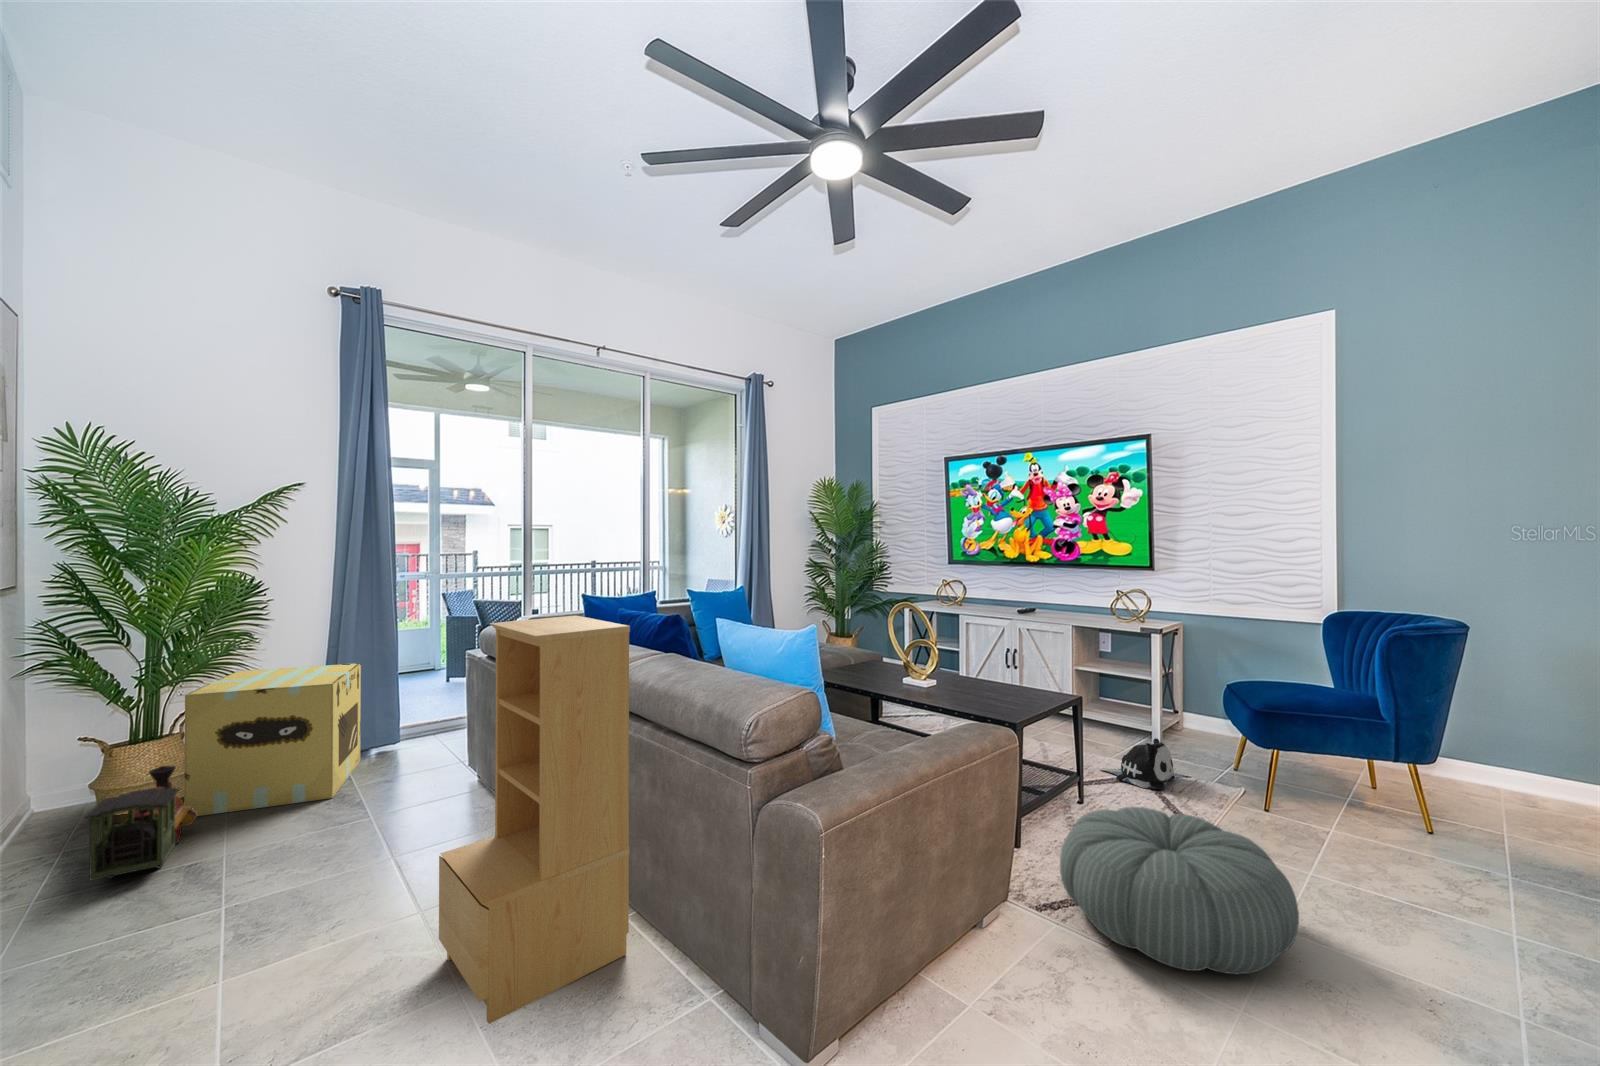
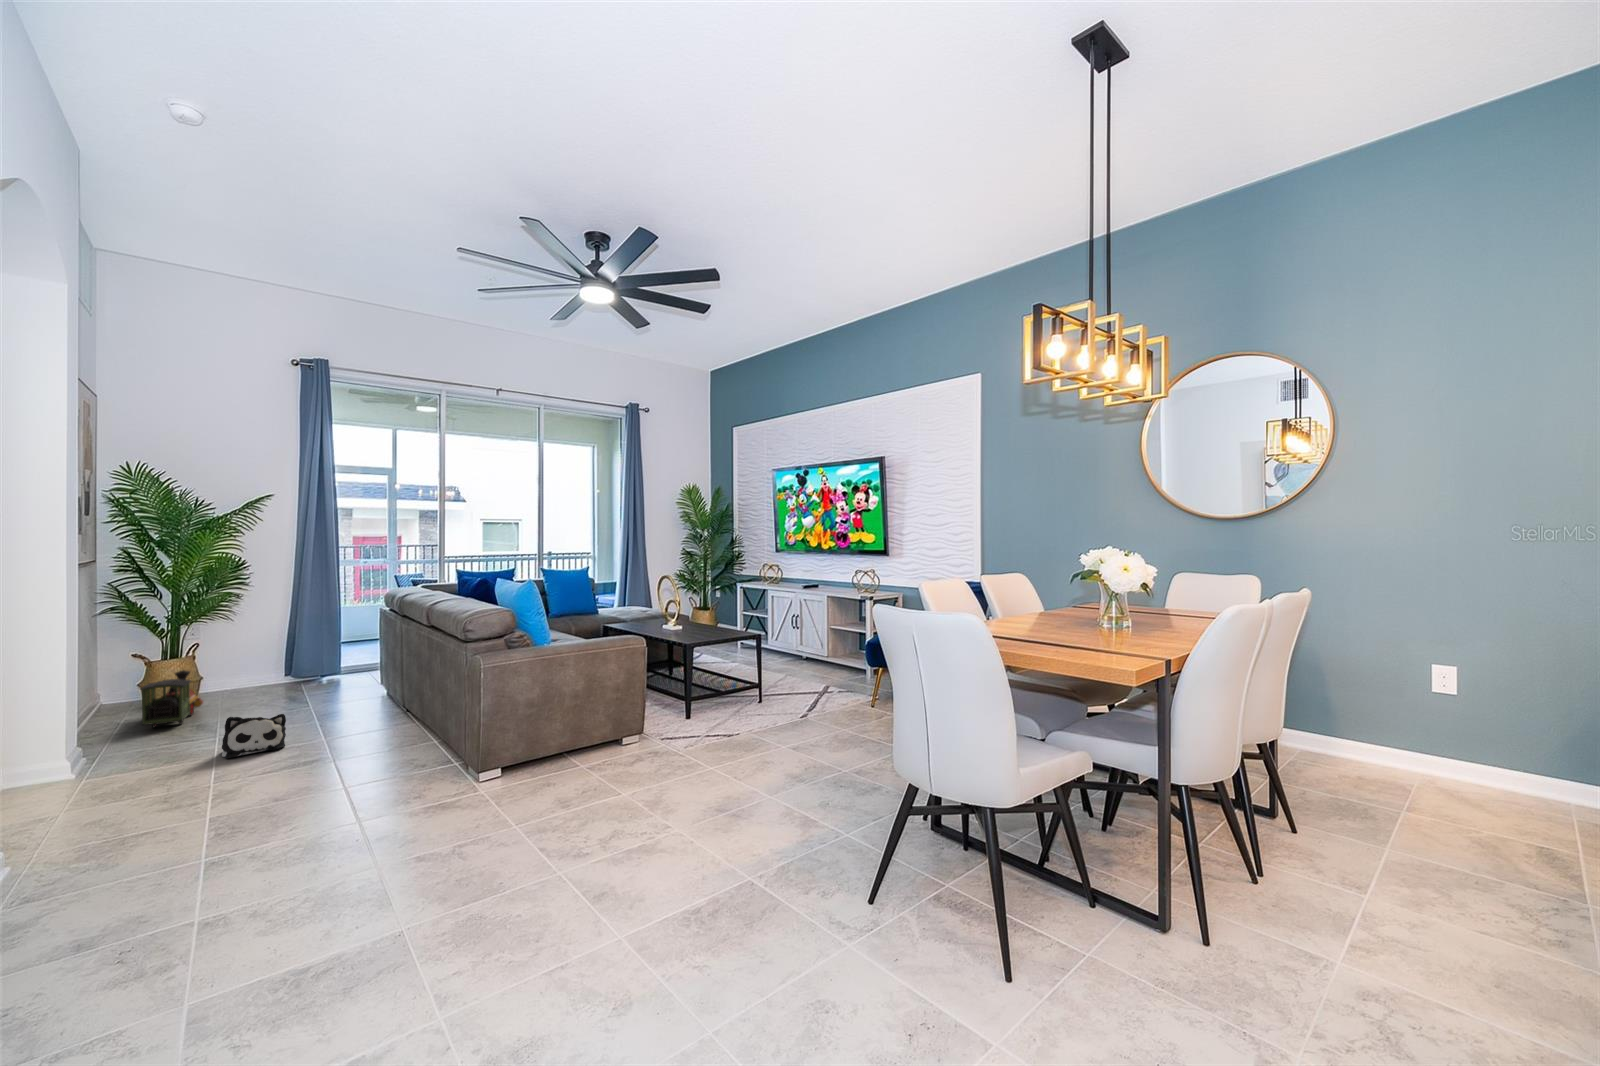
bookshelf: present [439,616,630,1024] -> none [323,575,425,770]
cardboard box: present [184,663,361,816] -> none [196,617,314,706]
plush toy: present [1099,738,1175,790] -> present [222,714,286,758]
pouf: present [1060,807,1299,974] -> none [674,689,790,760]

